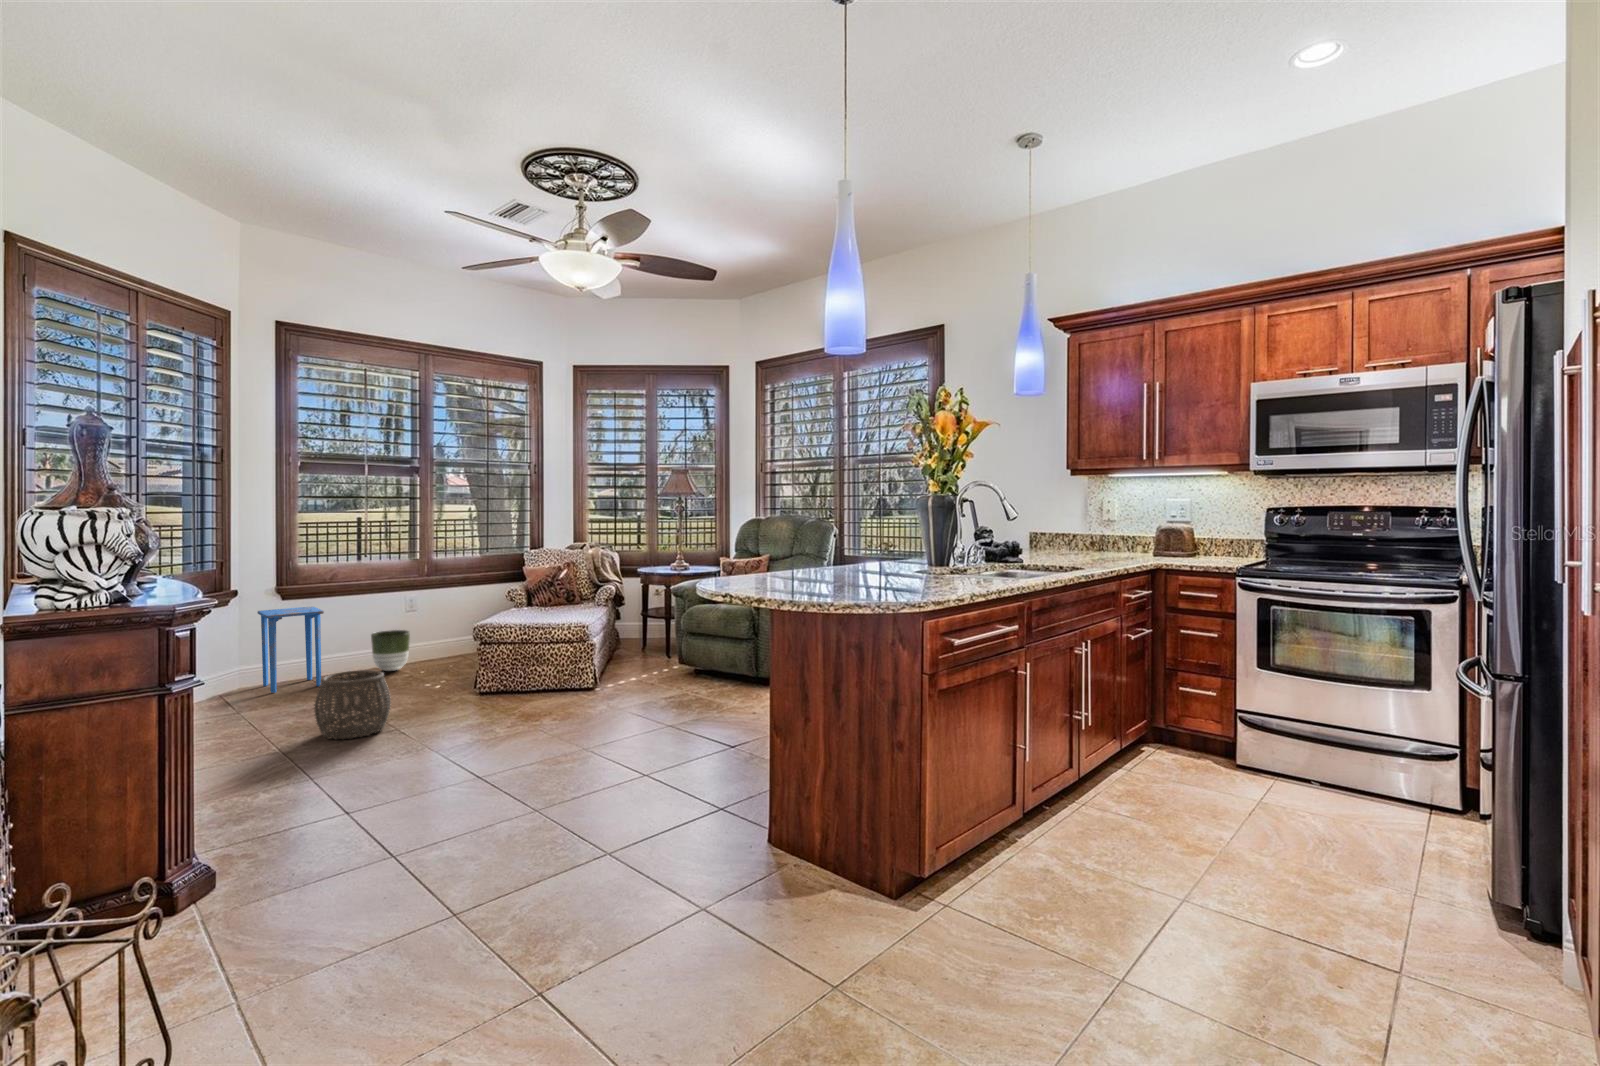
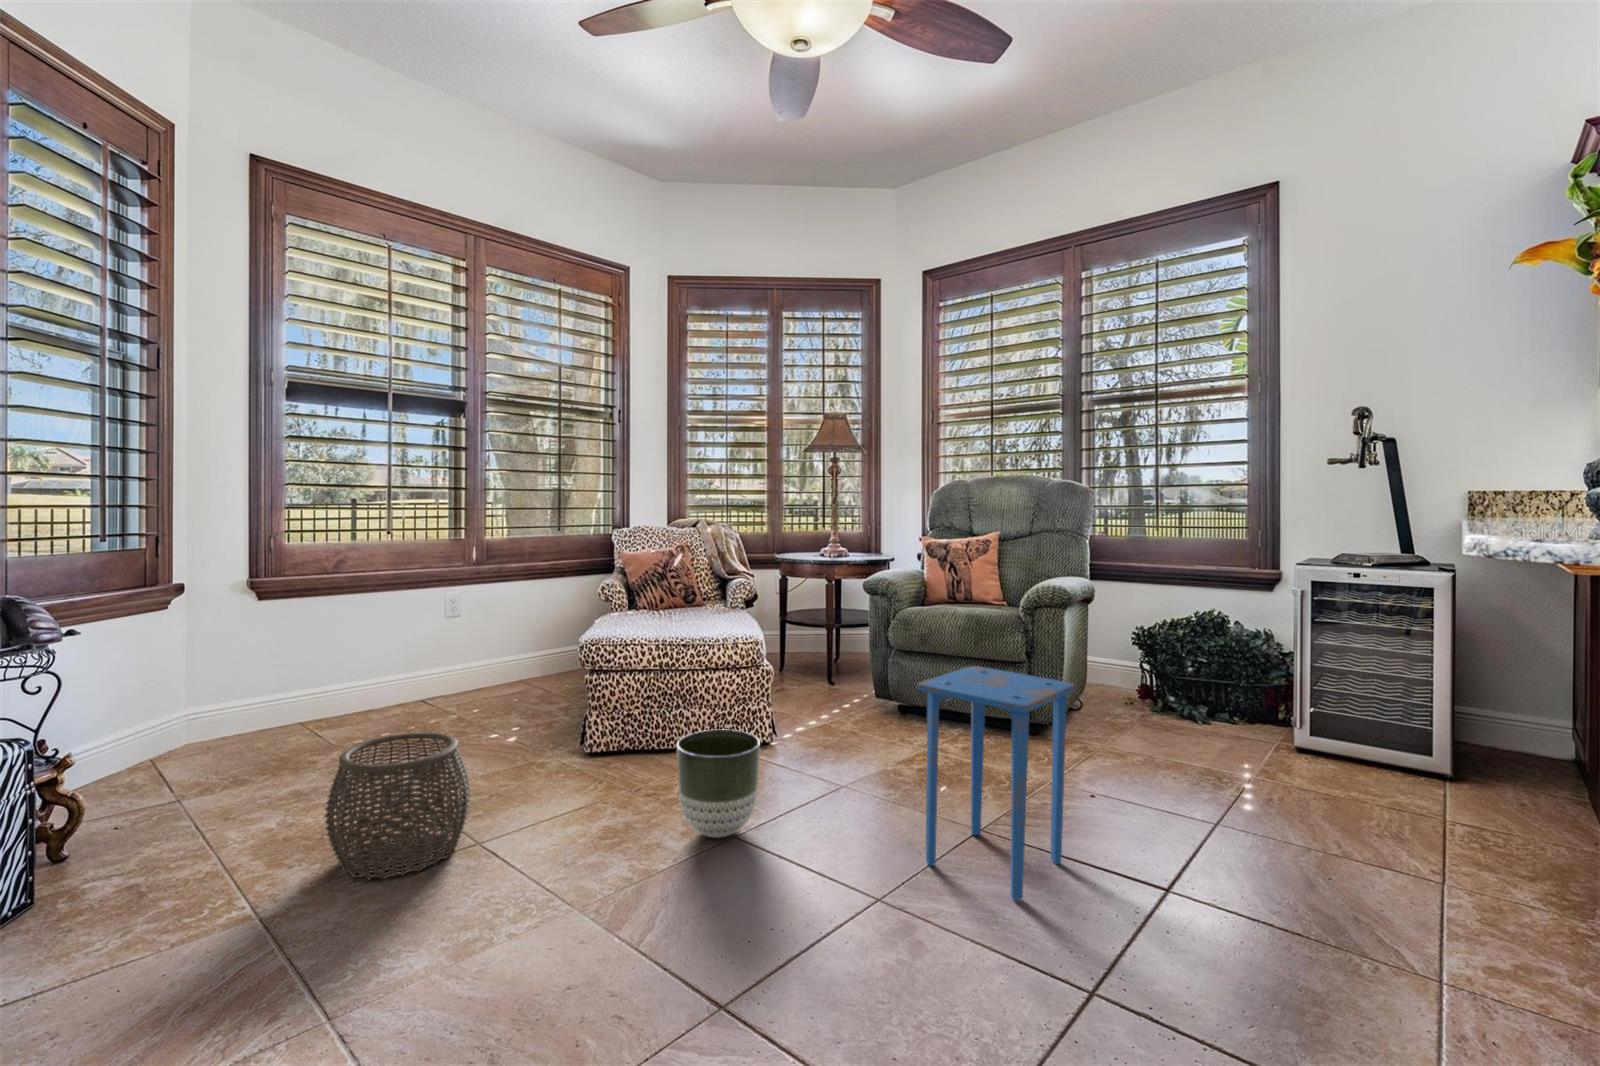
side table: present [257,607,324,693] -> present [917,666,1075,900]
planter: present [371,630,410,671] -> present [677,730,760,838]

